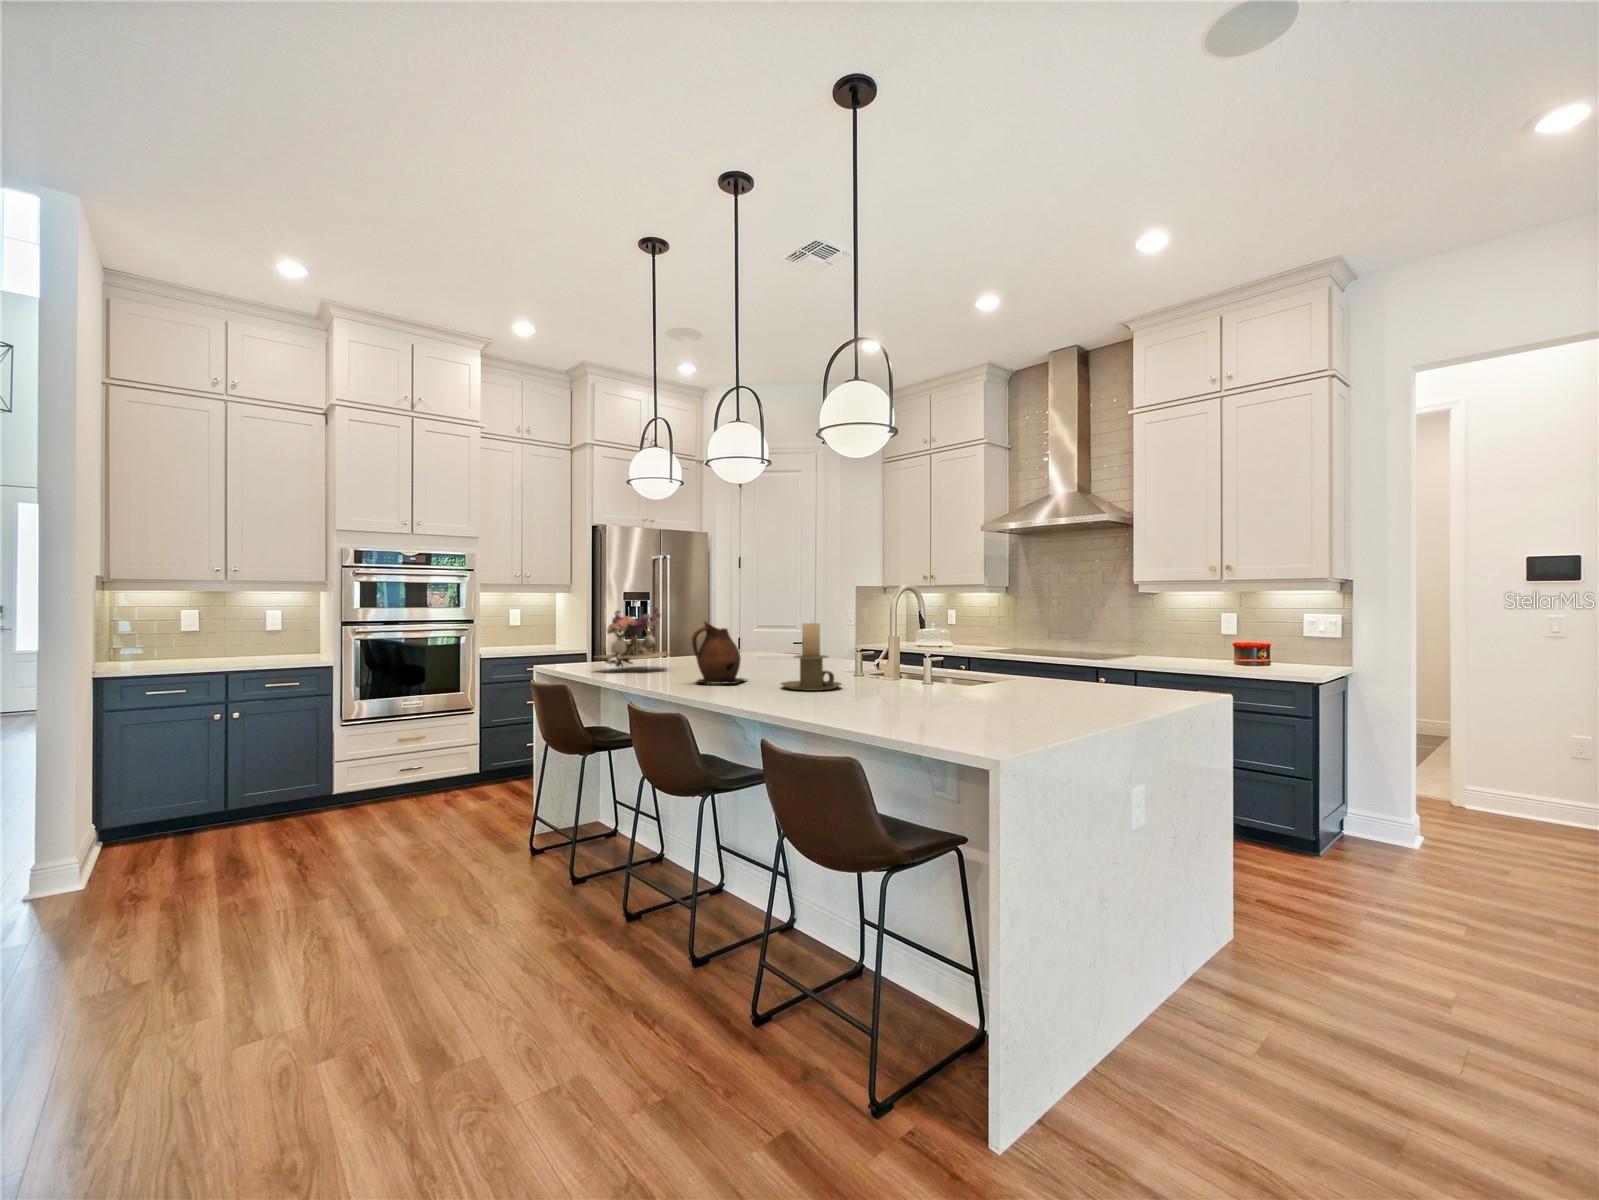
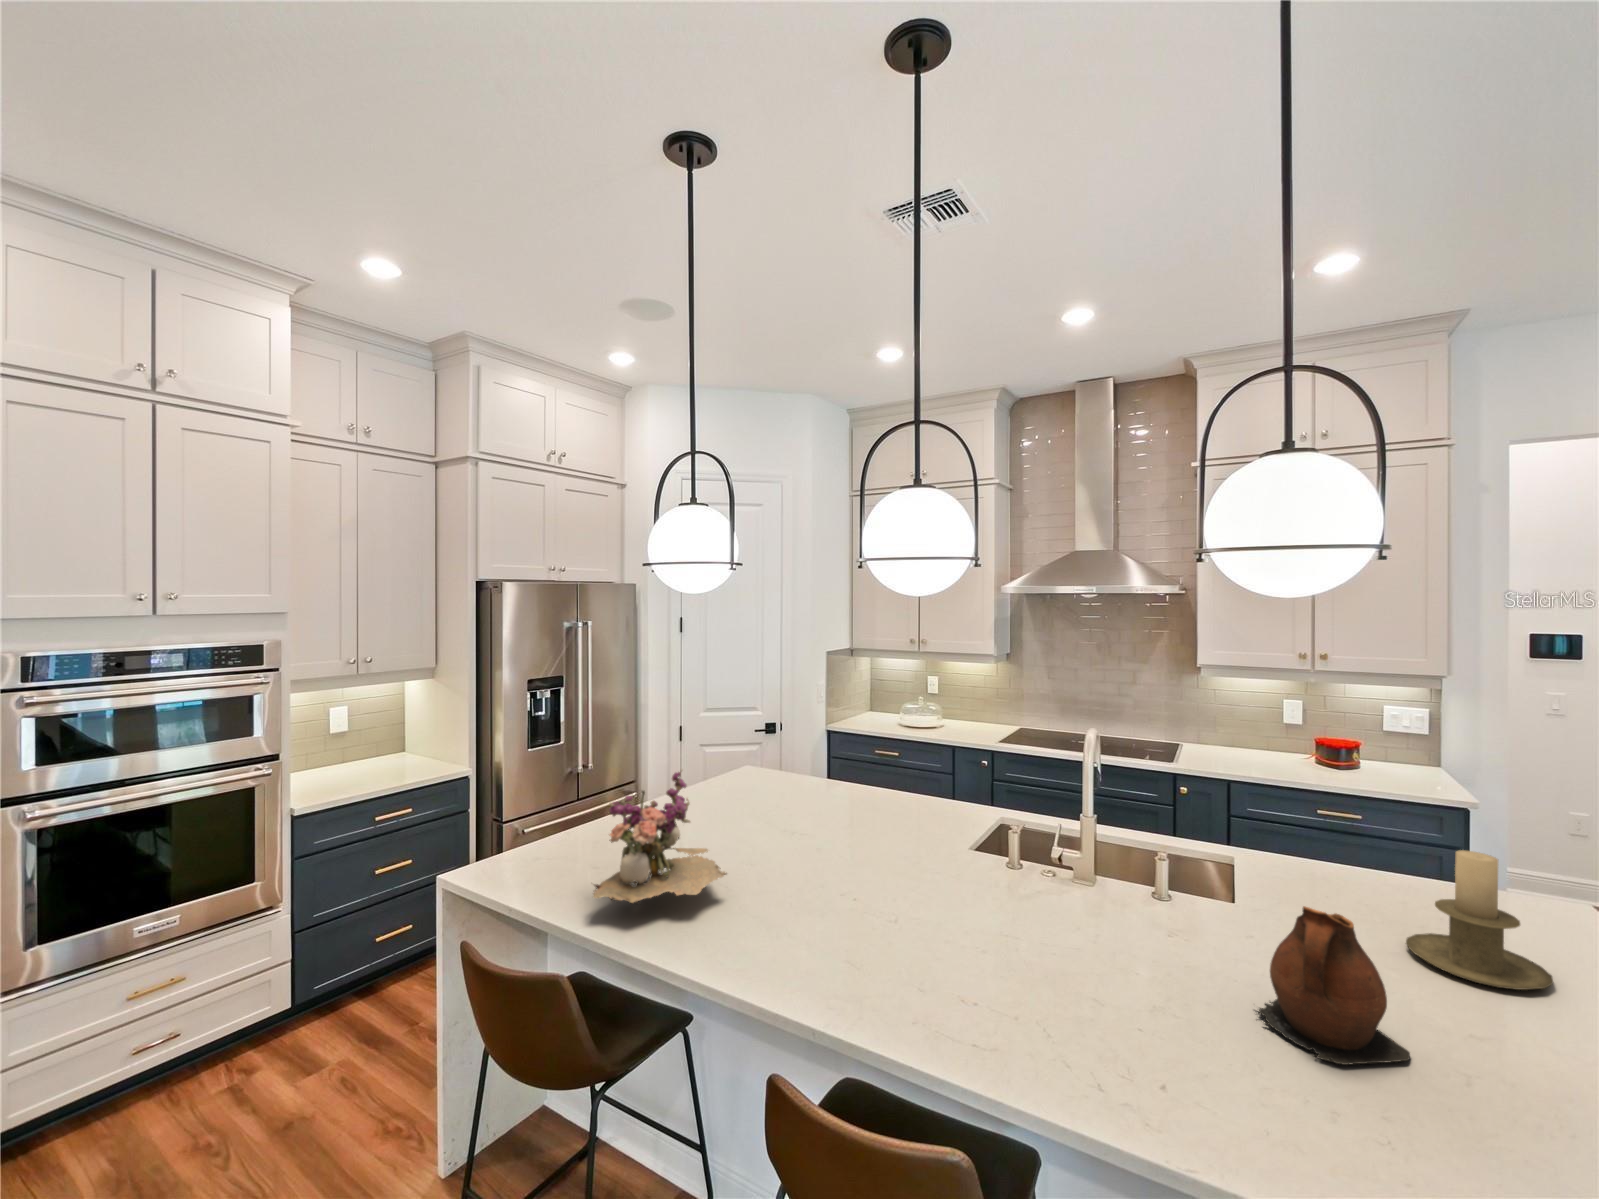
ceramic pitcher: present [692,621,745,684] -> present [1259,906,1410,1065]
candle holder: present [781,623,841,691] -> present [1406,850,1554,990]

